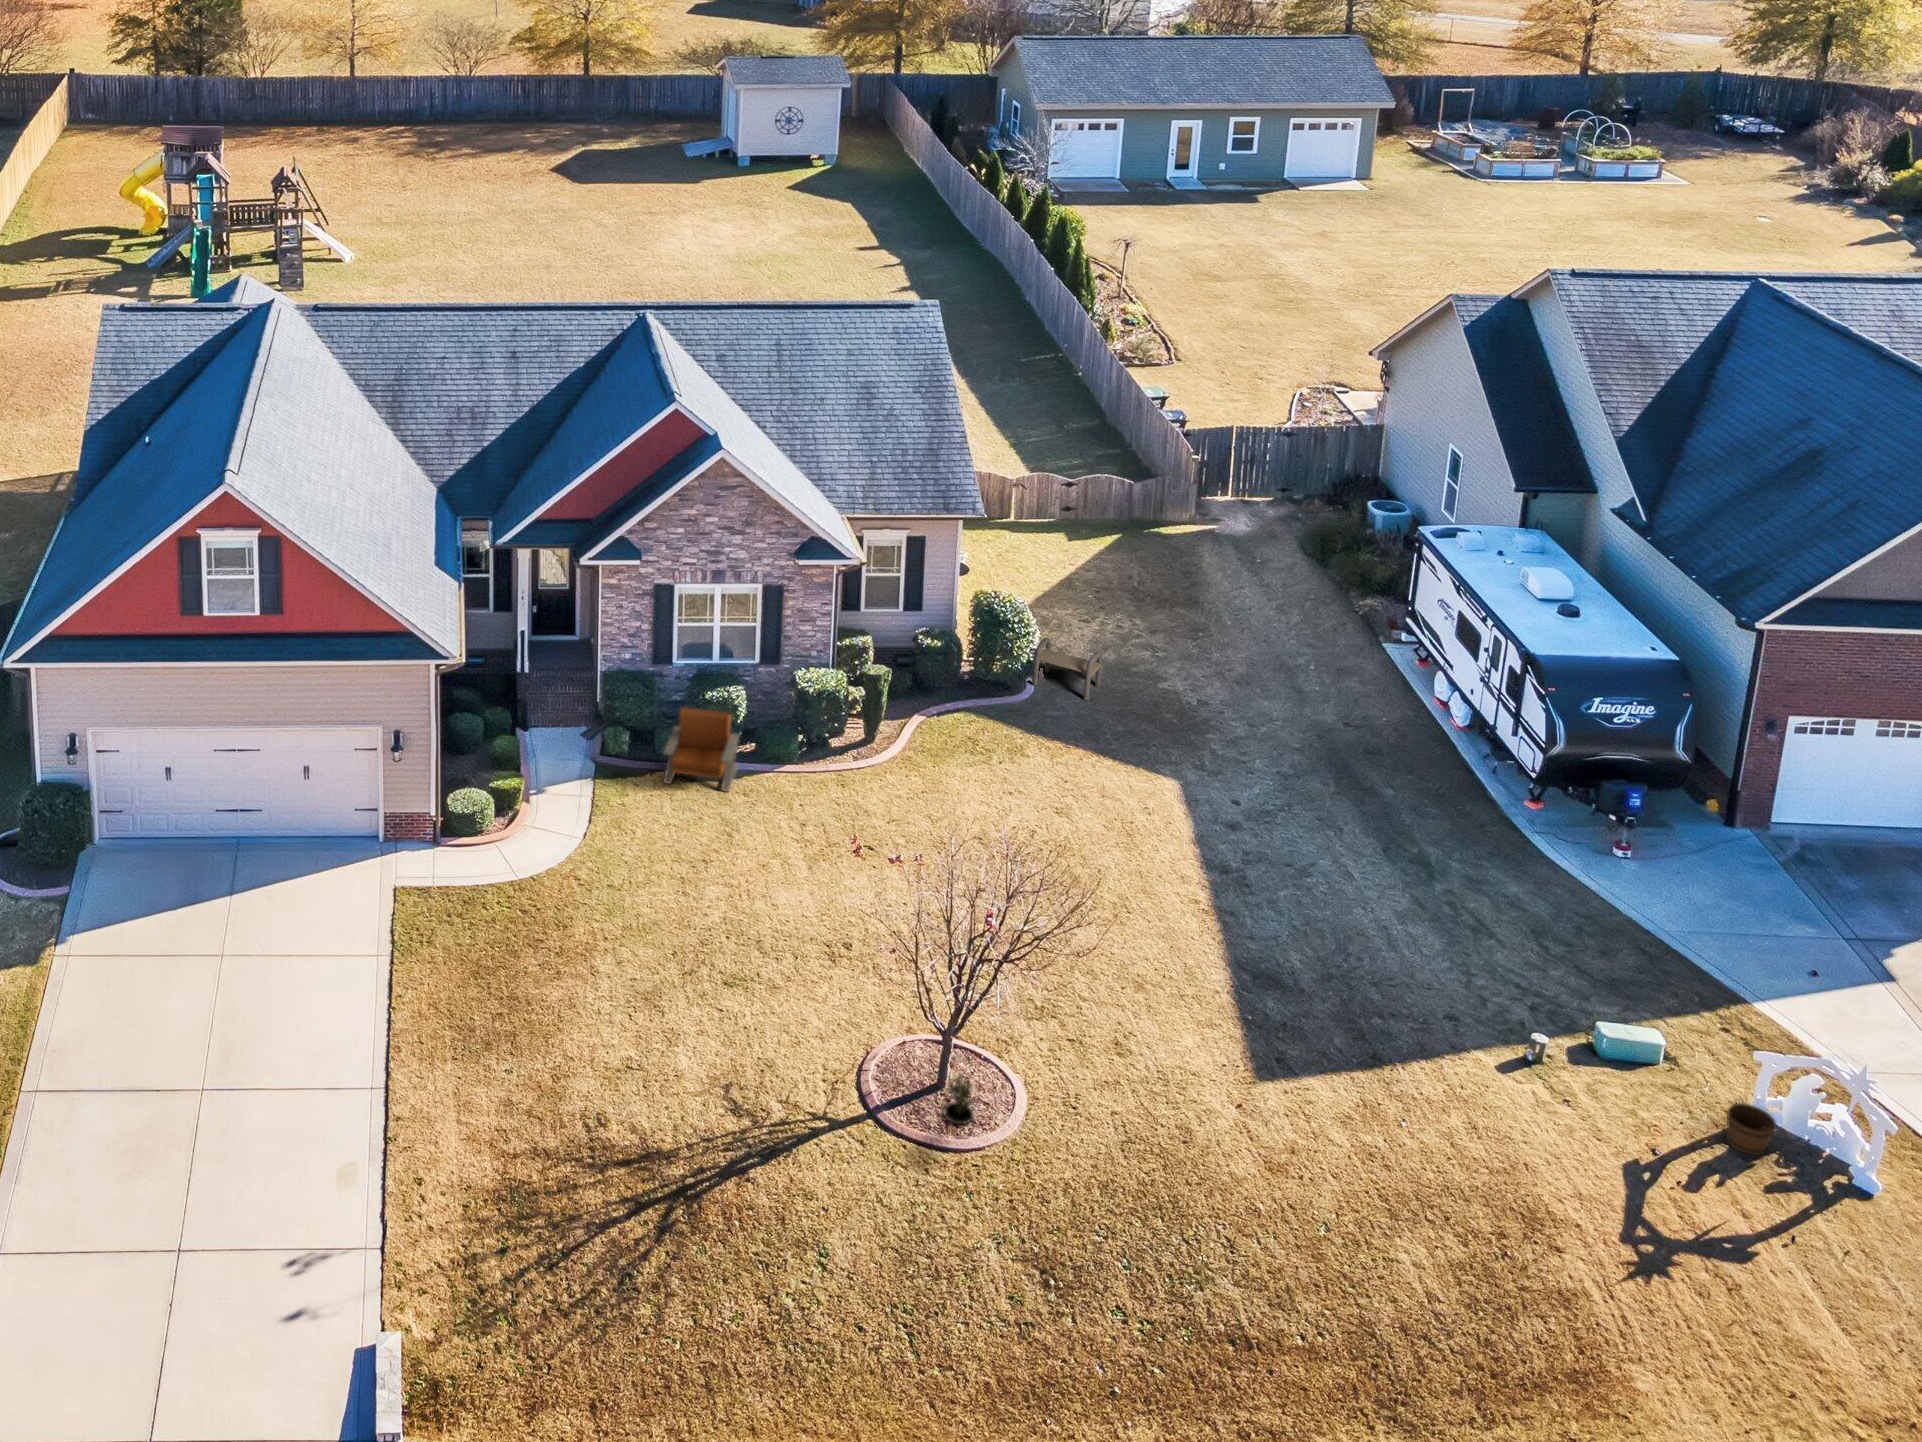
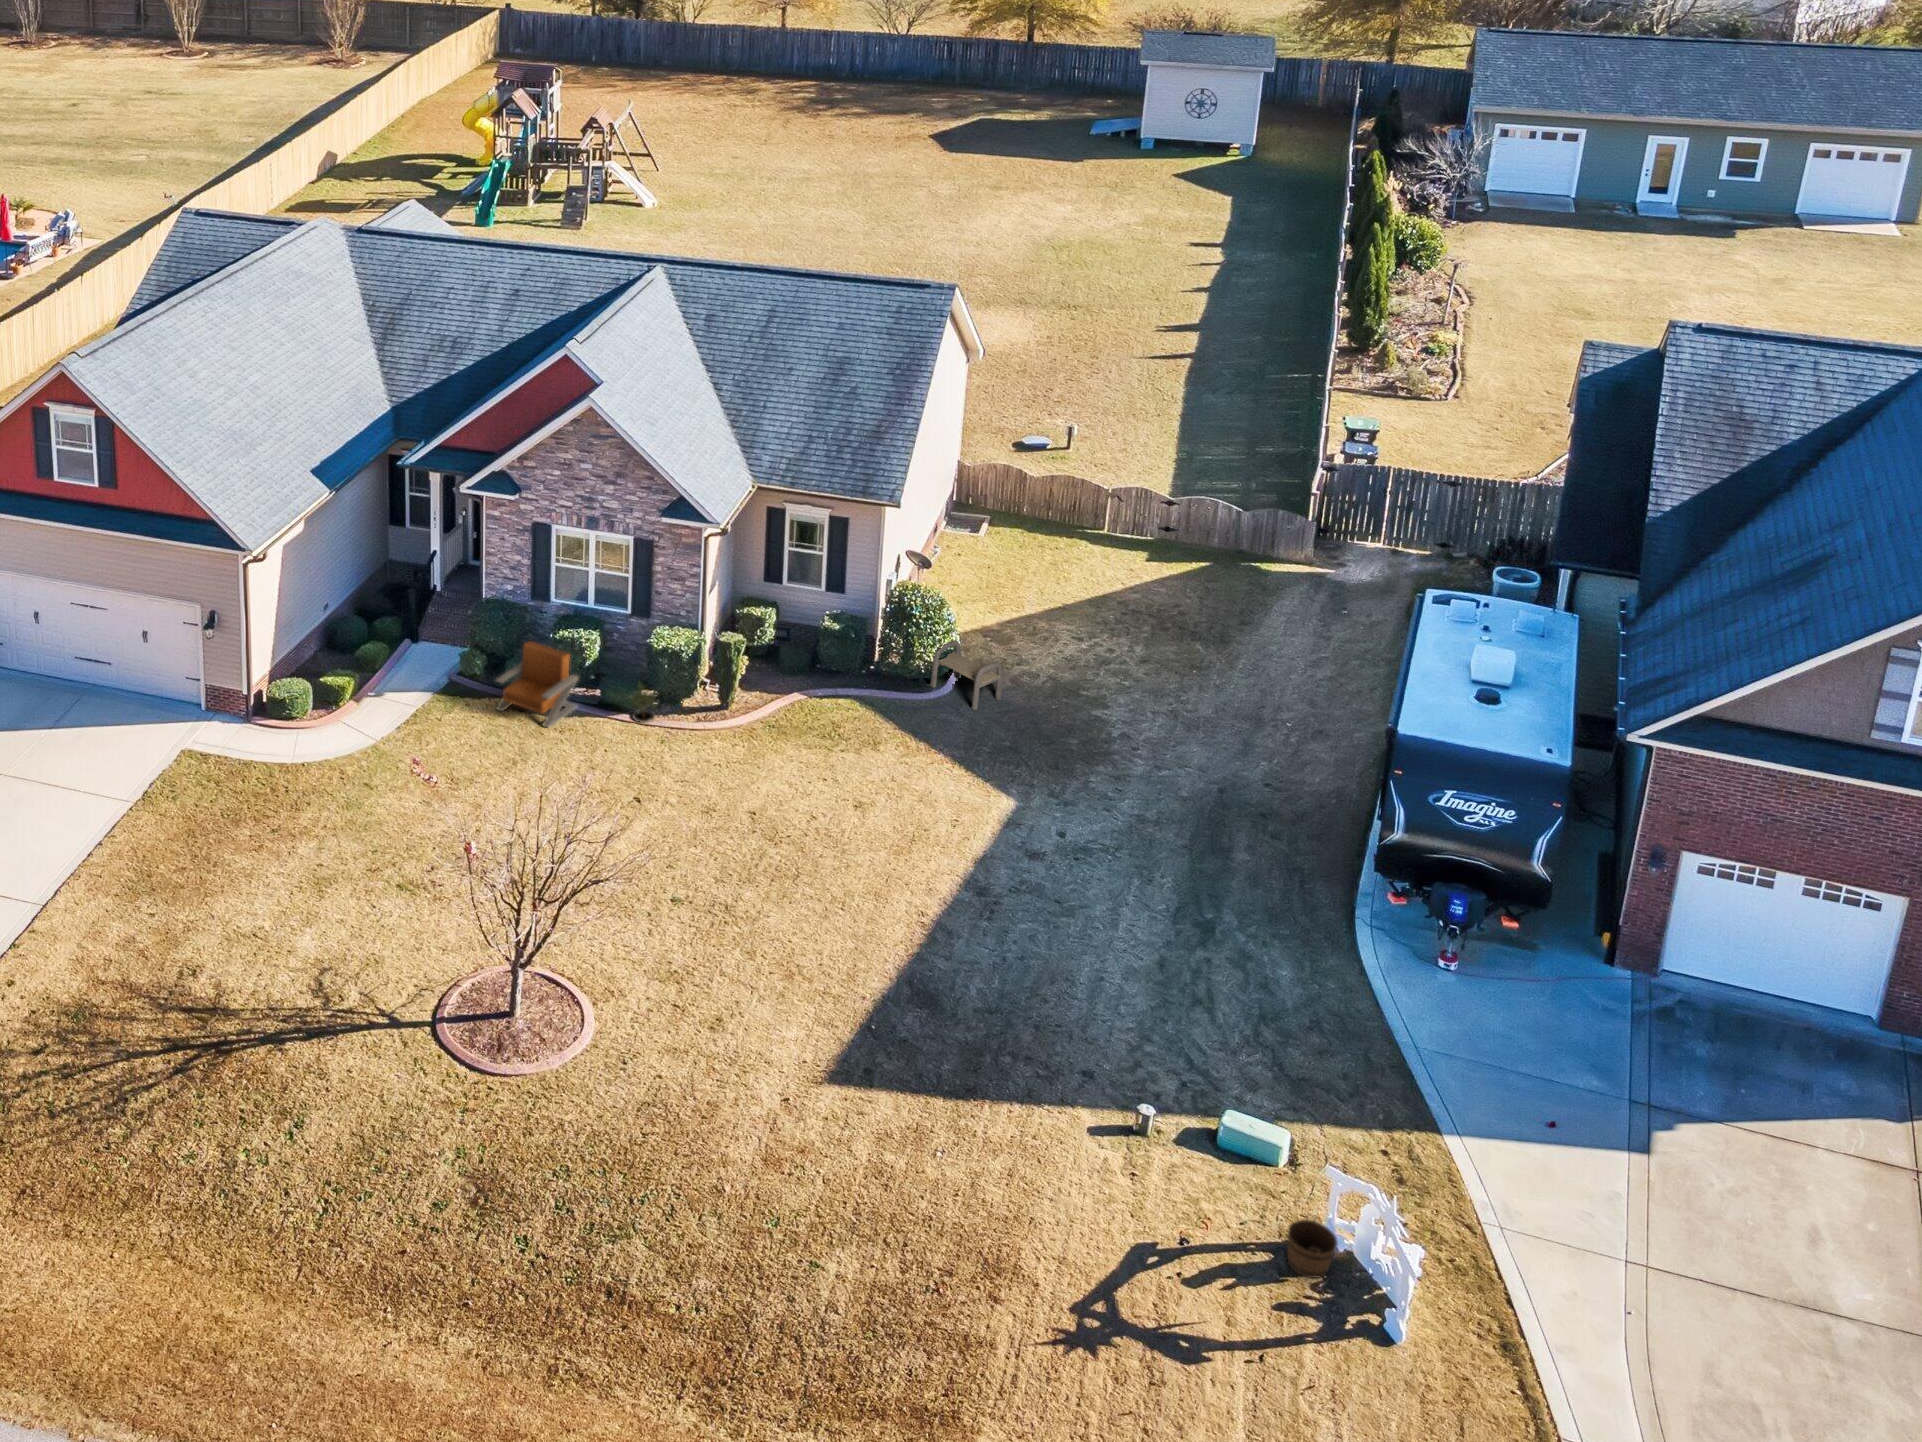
potted tree: present [943,1072,975,1124] -> present [631,682,657,723]

